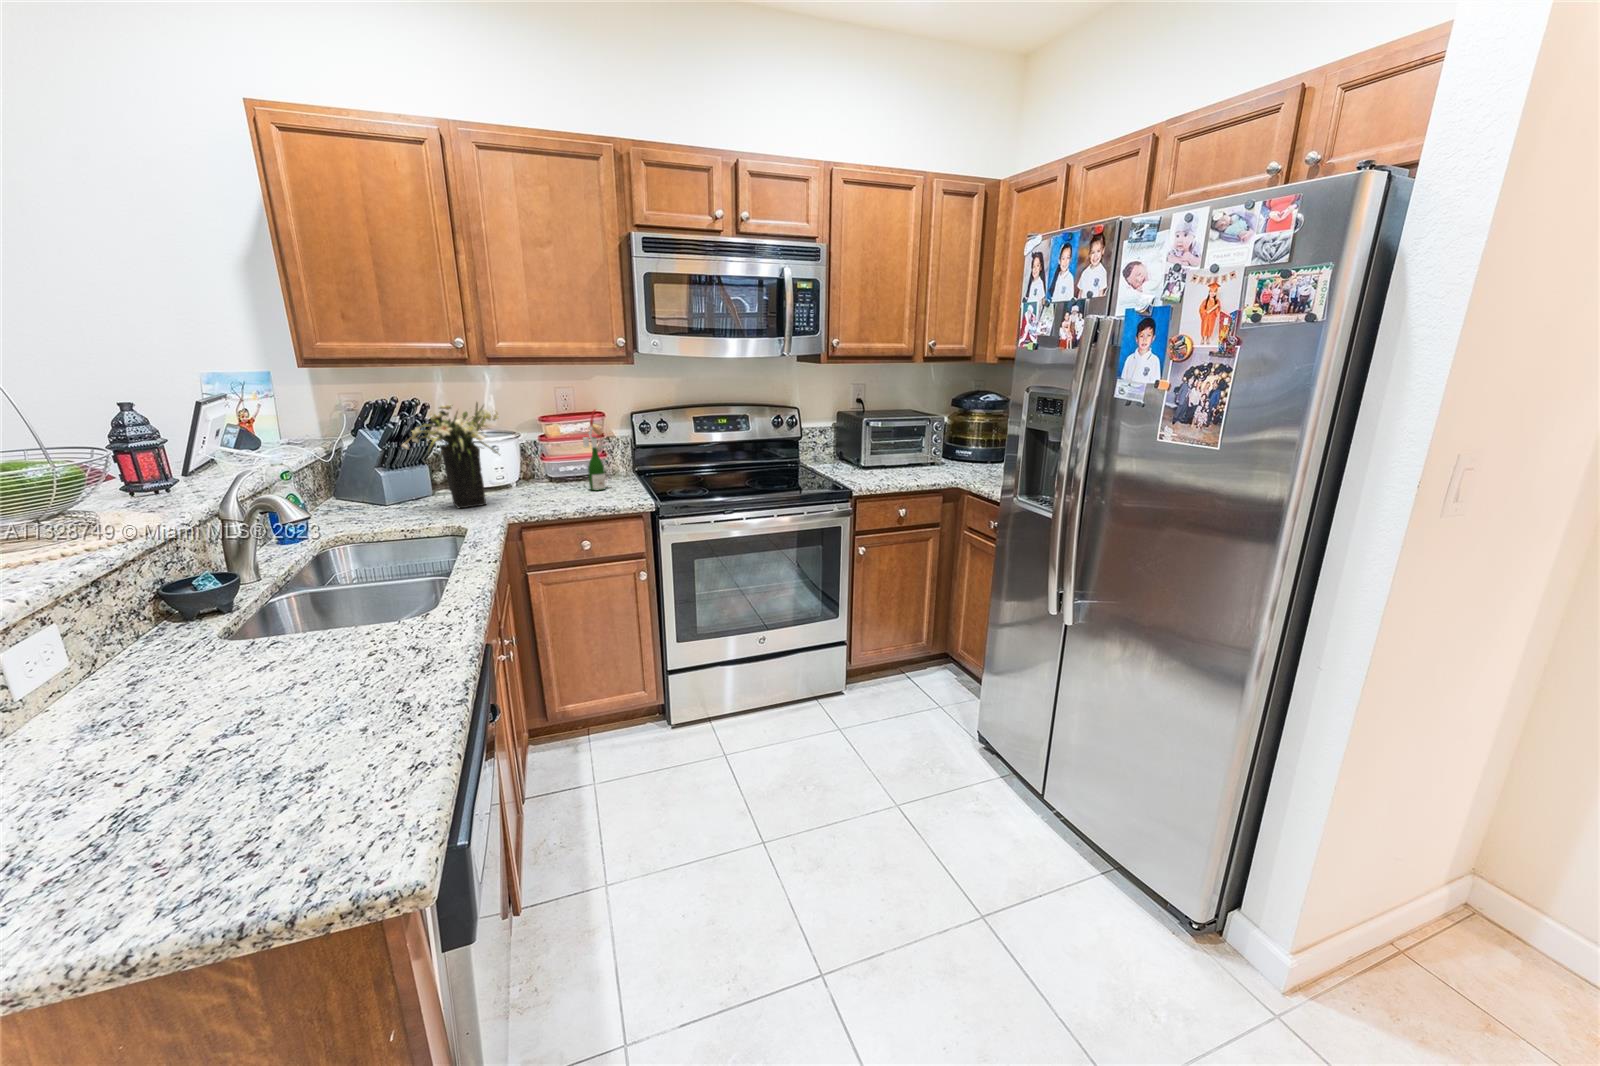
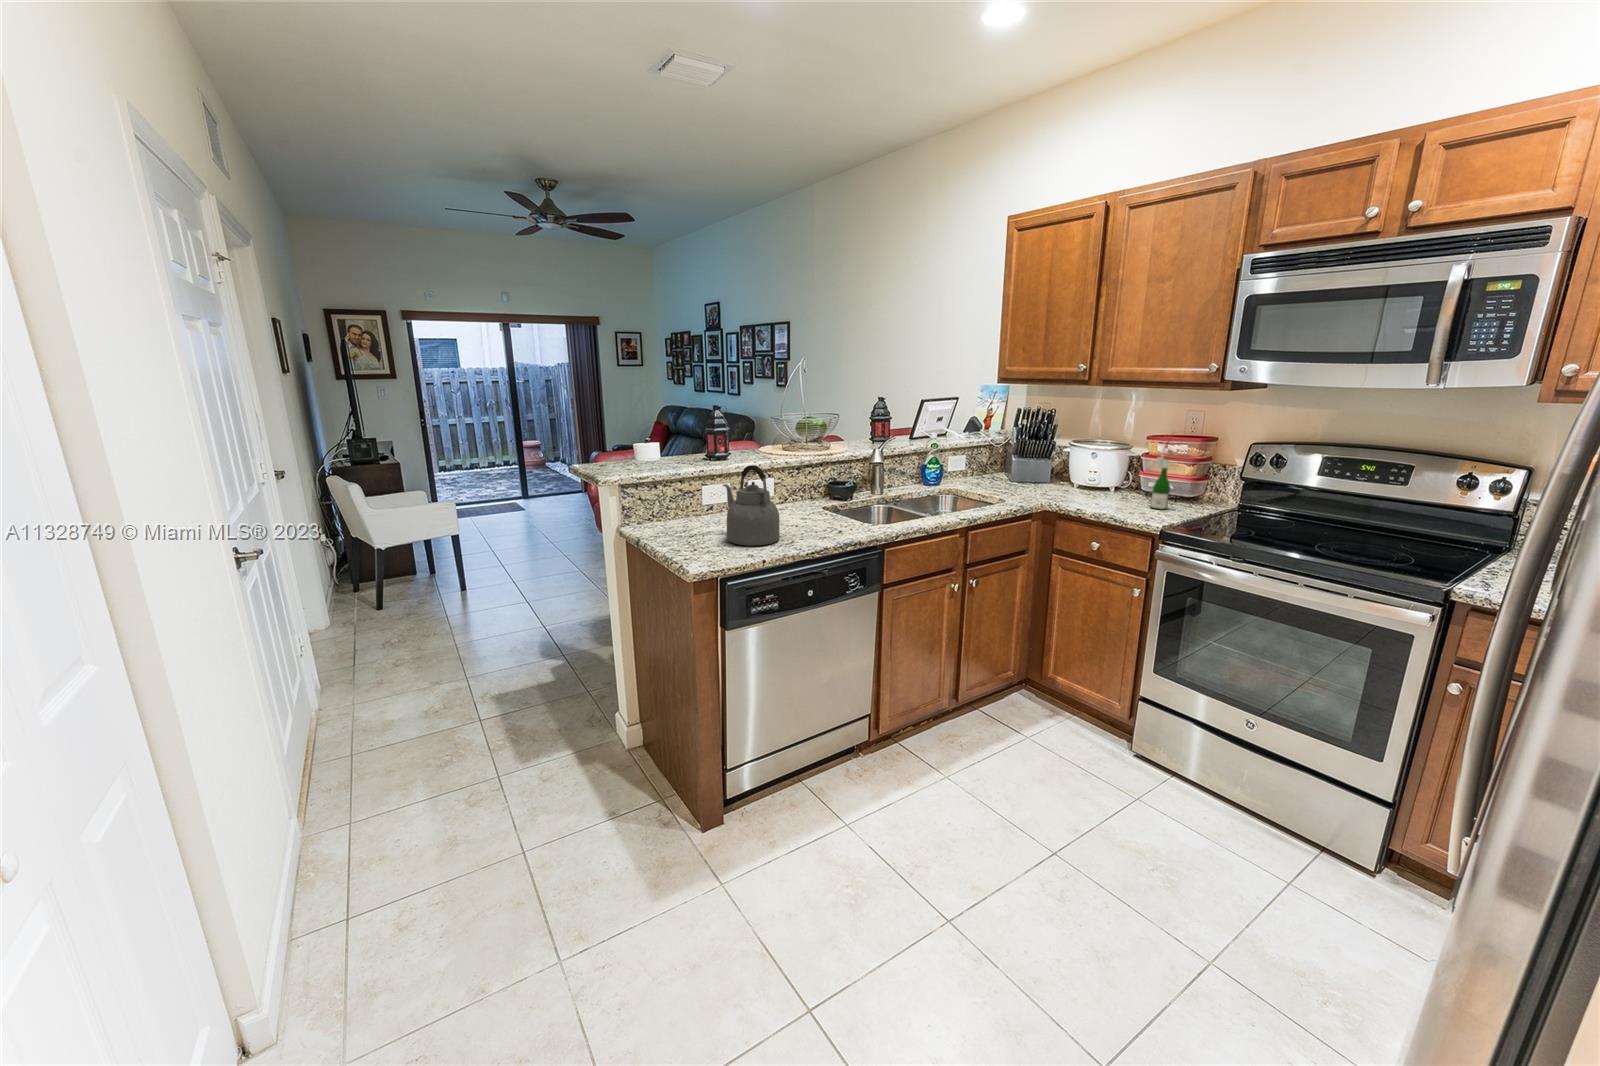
flower arrangement: present [402,402,499,508] -> none [1013,414,1090,496]
kettle: none [147,580,410,781] -> present [723,465,780,546]

